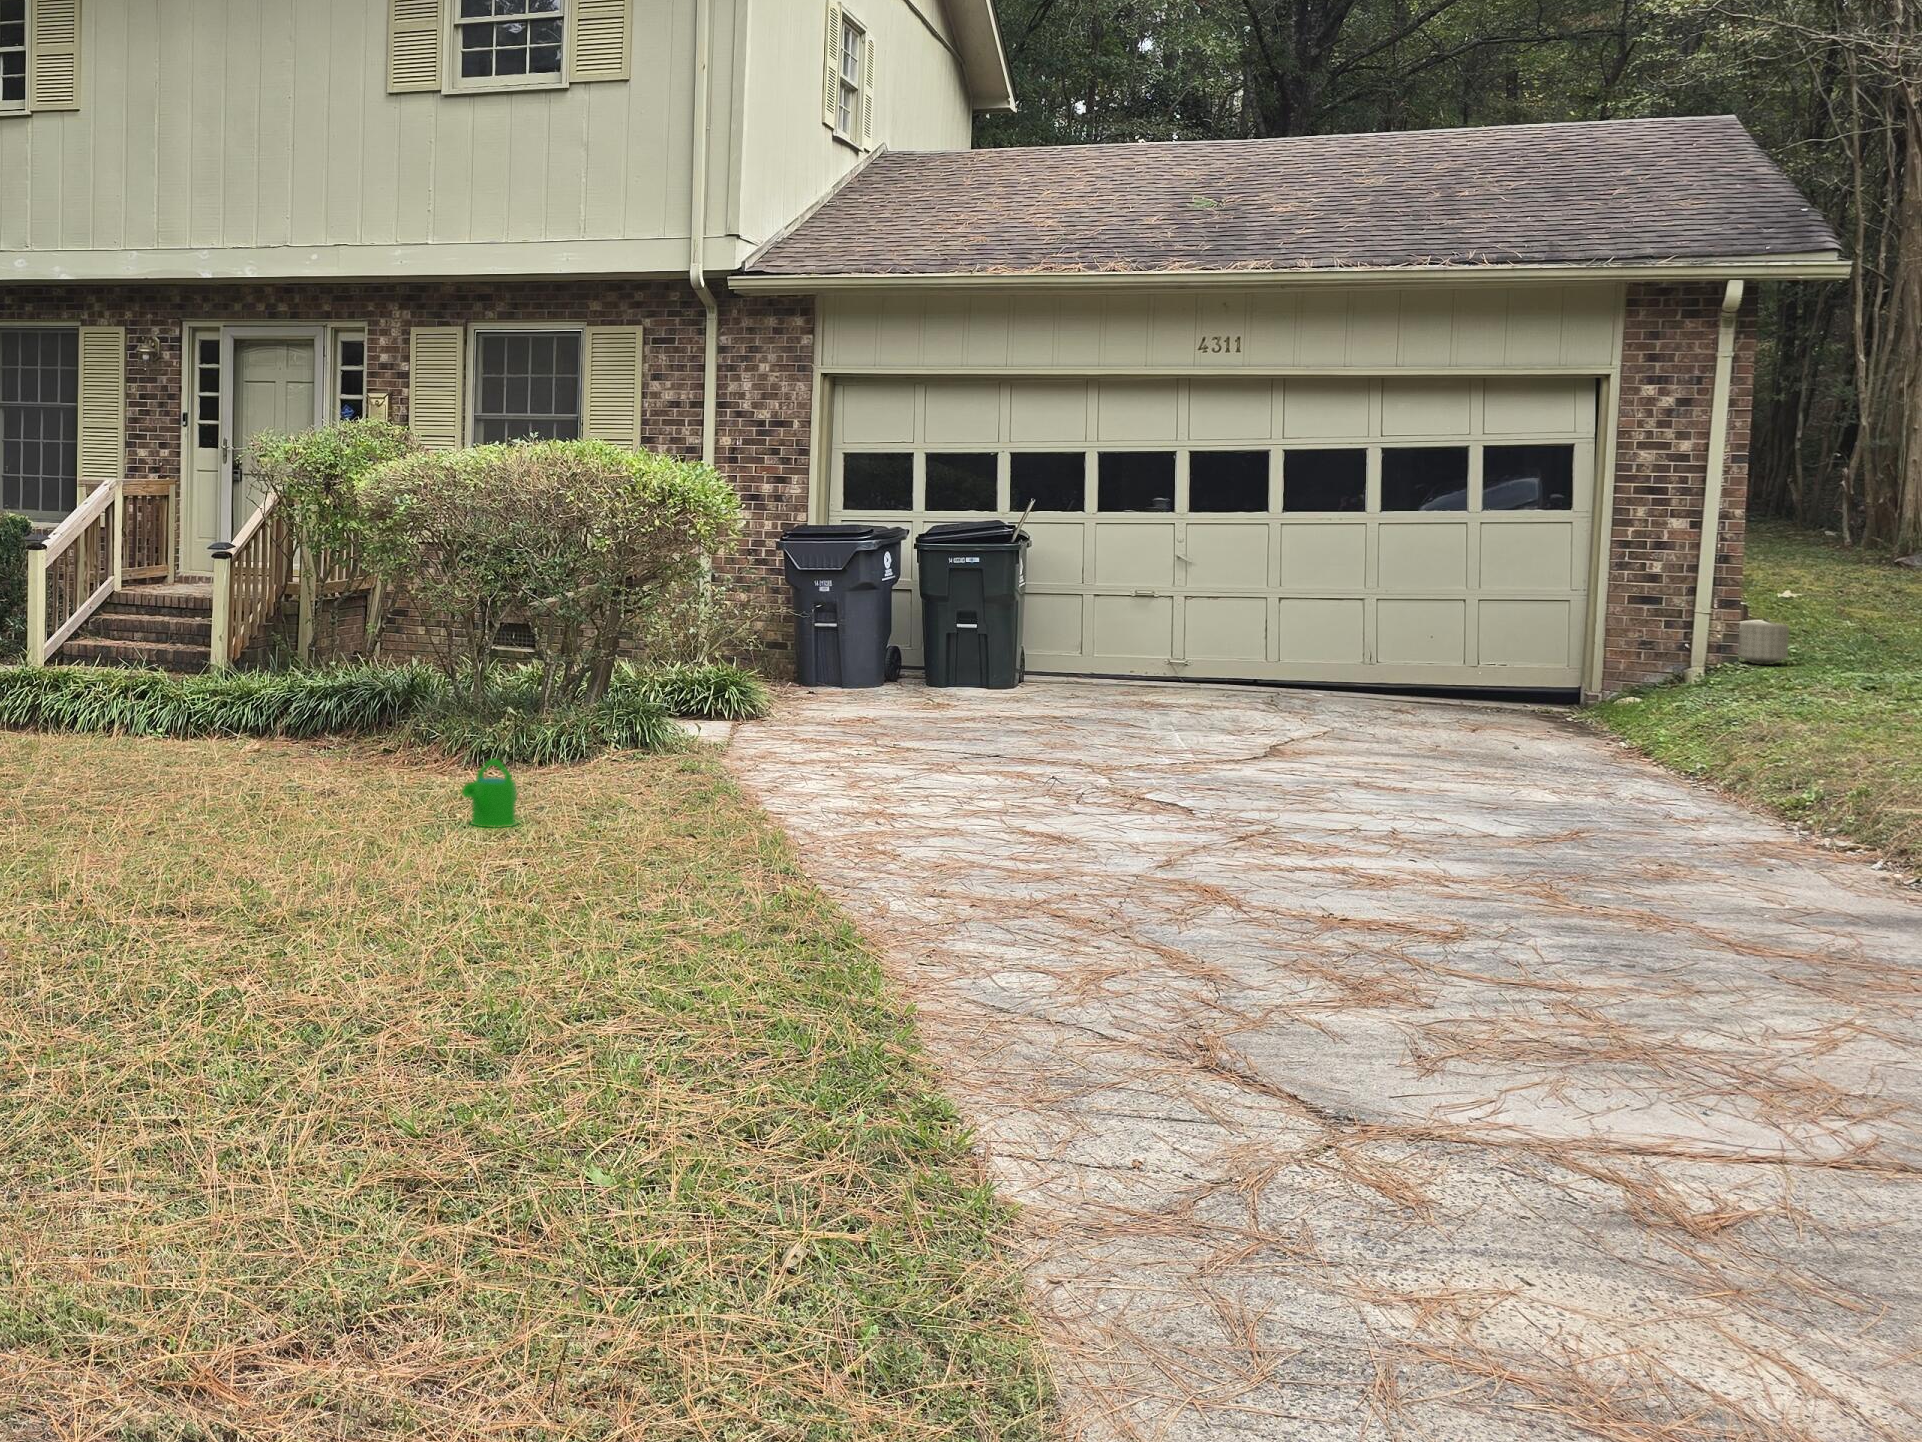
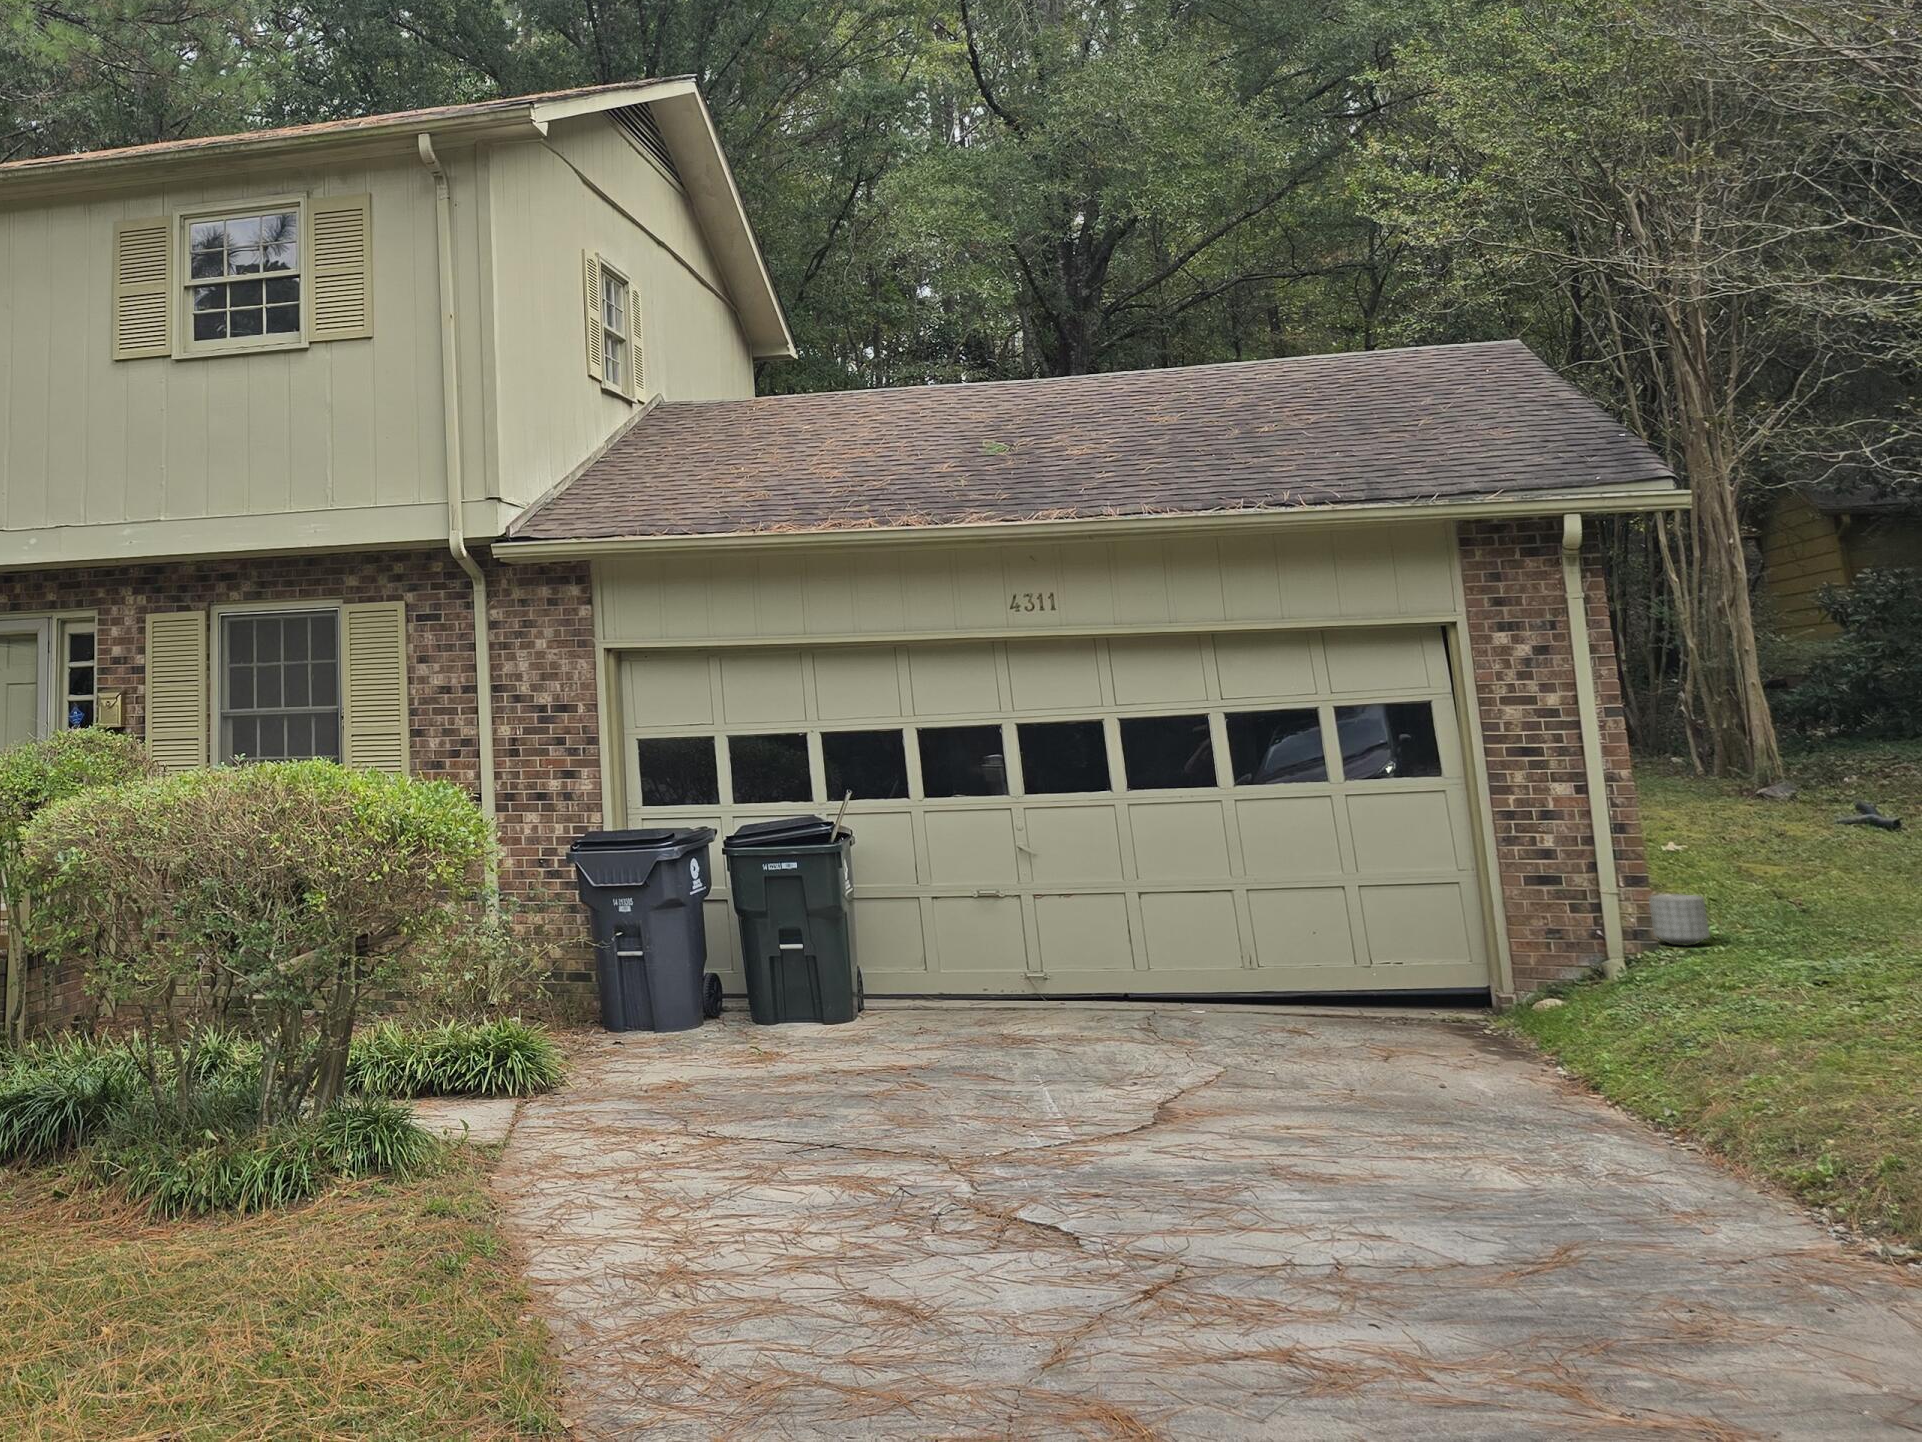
watering can: present [462,758,518,828] -> none [87,1281,178,1395]

